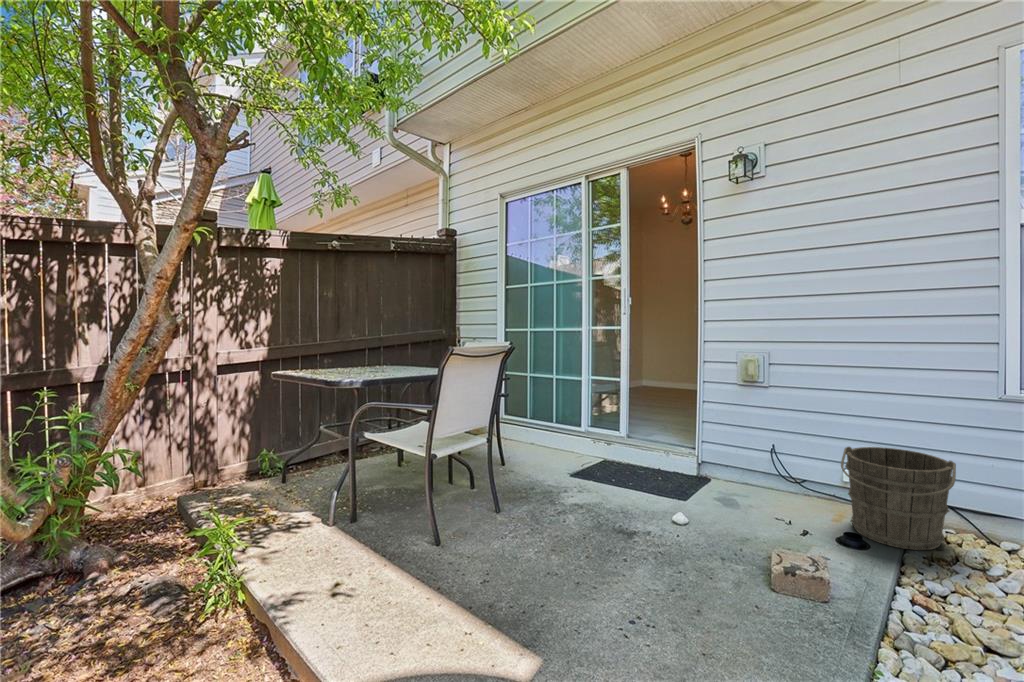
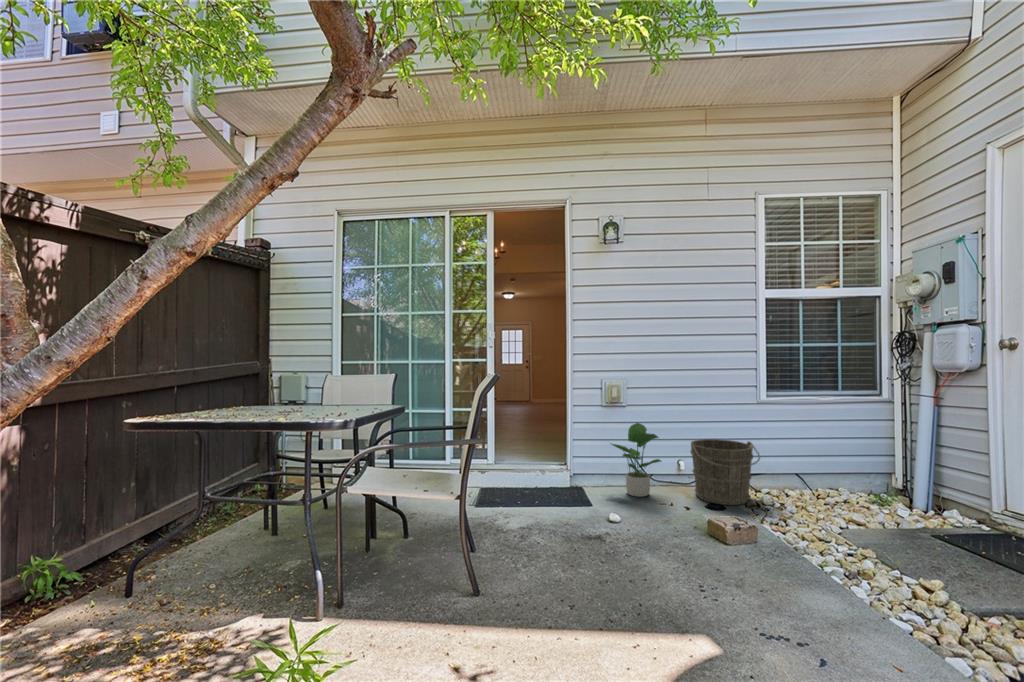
potted plant: none [731,413,809,507] -> present [612,423,661,497]

